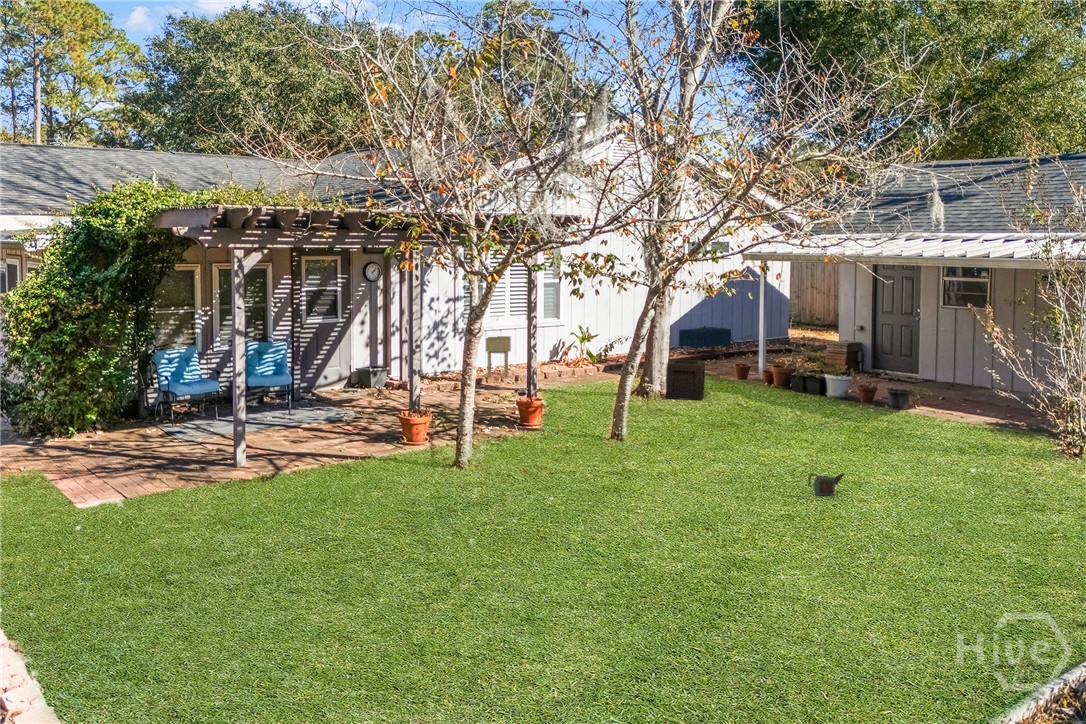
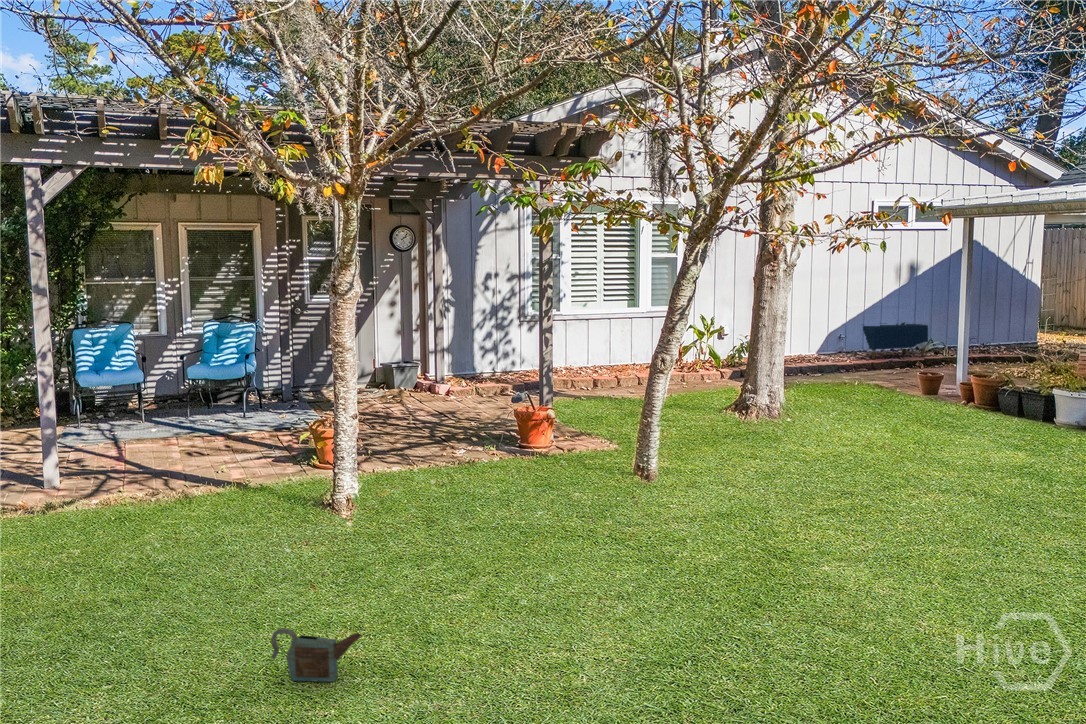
side table: present [486,336,511,376] -> none [560,326,600,379]
wooden crate: present [666,360,705,400] -> none [776,359,841,420]
watering can: present [808,473,845,496] -> present [271,628,362,682]

